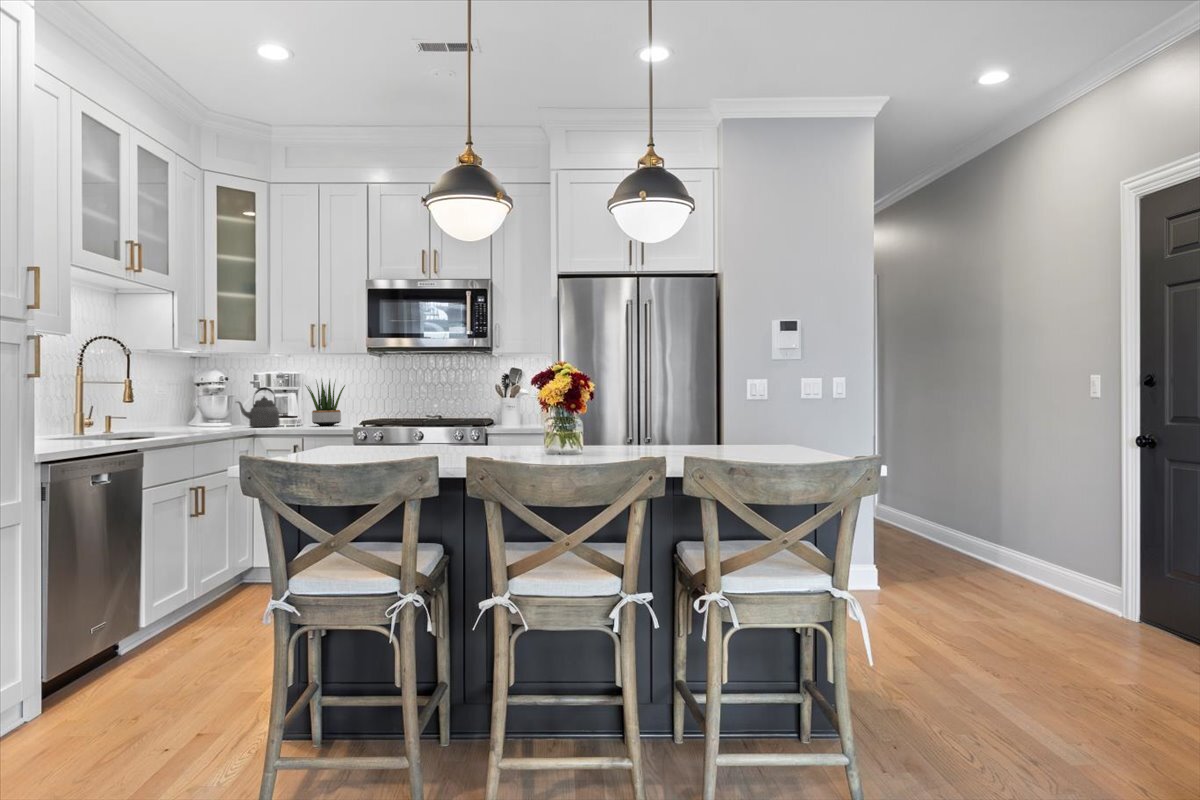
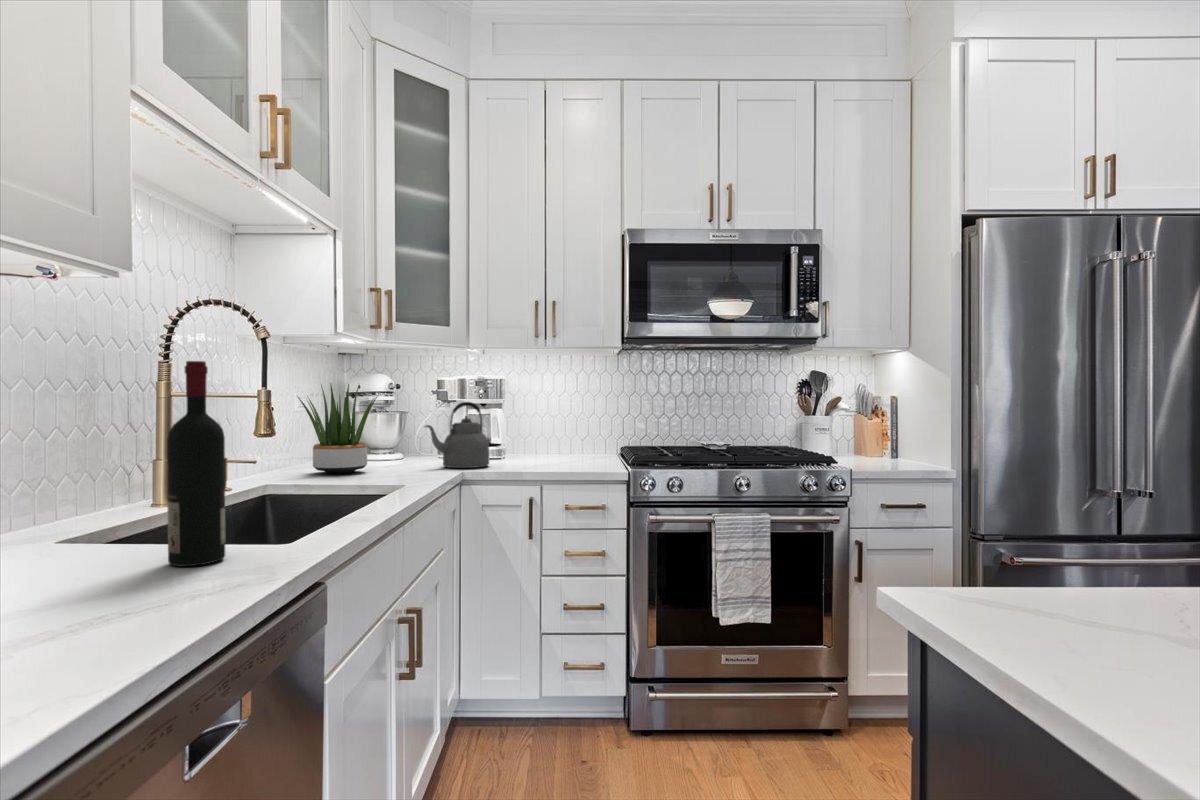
wine bottle: none [80,369,102,441] -> present [167,361,225,566]
potted plant: present [305,379,345,426] -> present [297,383,377,474]

